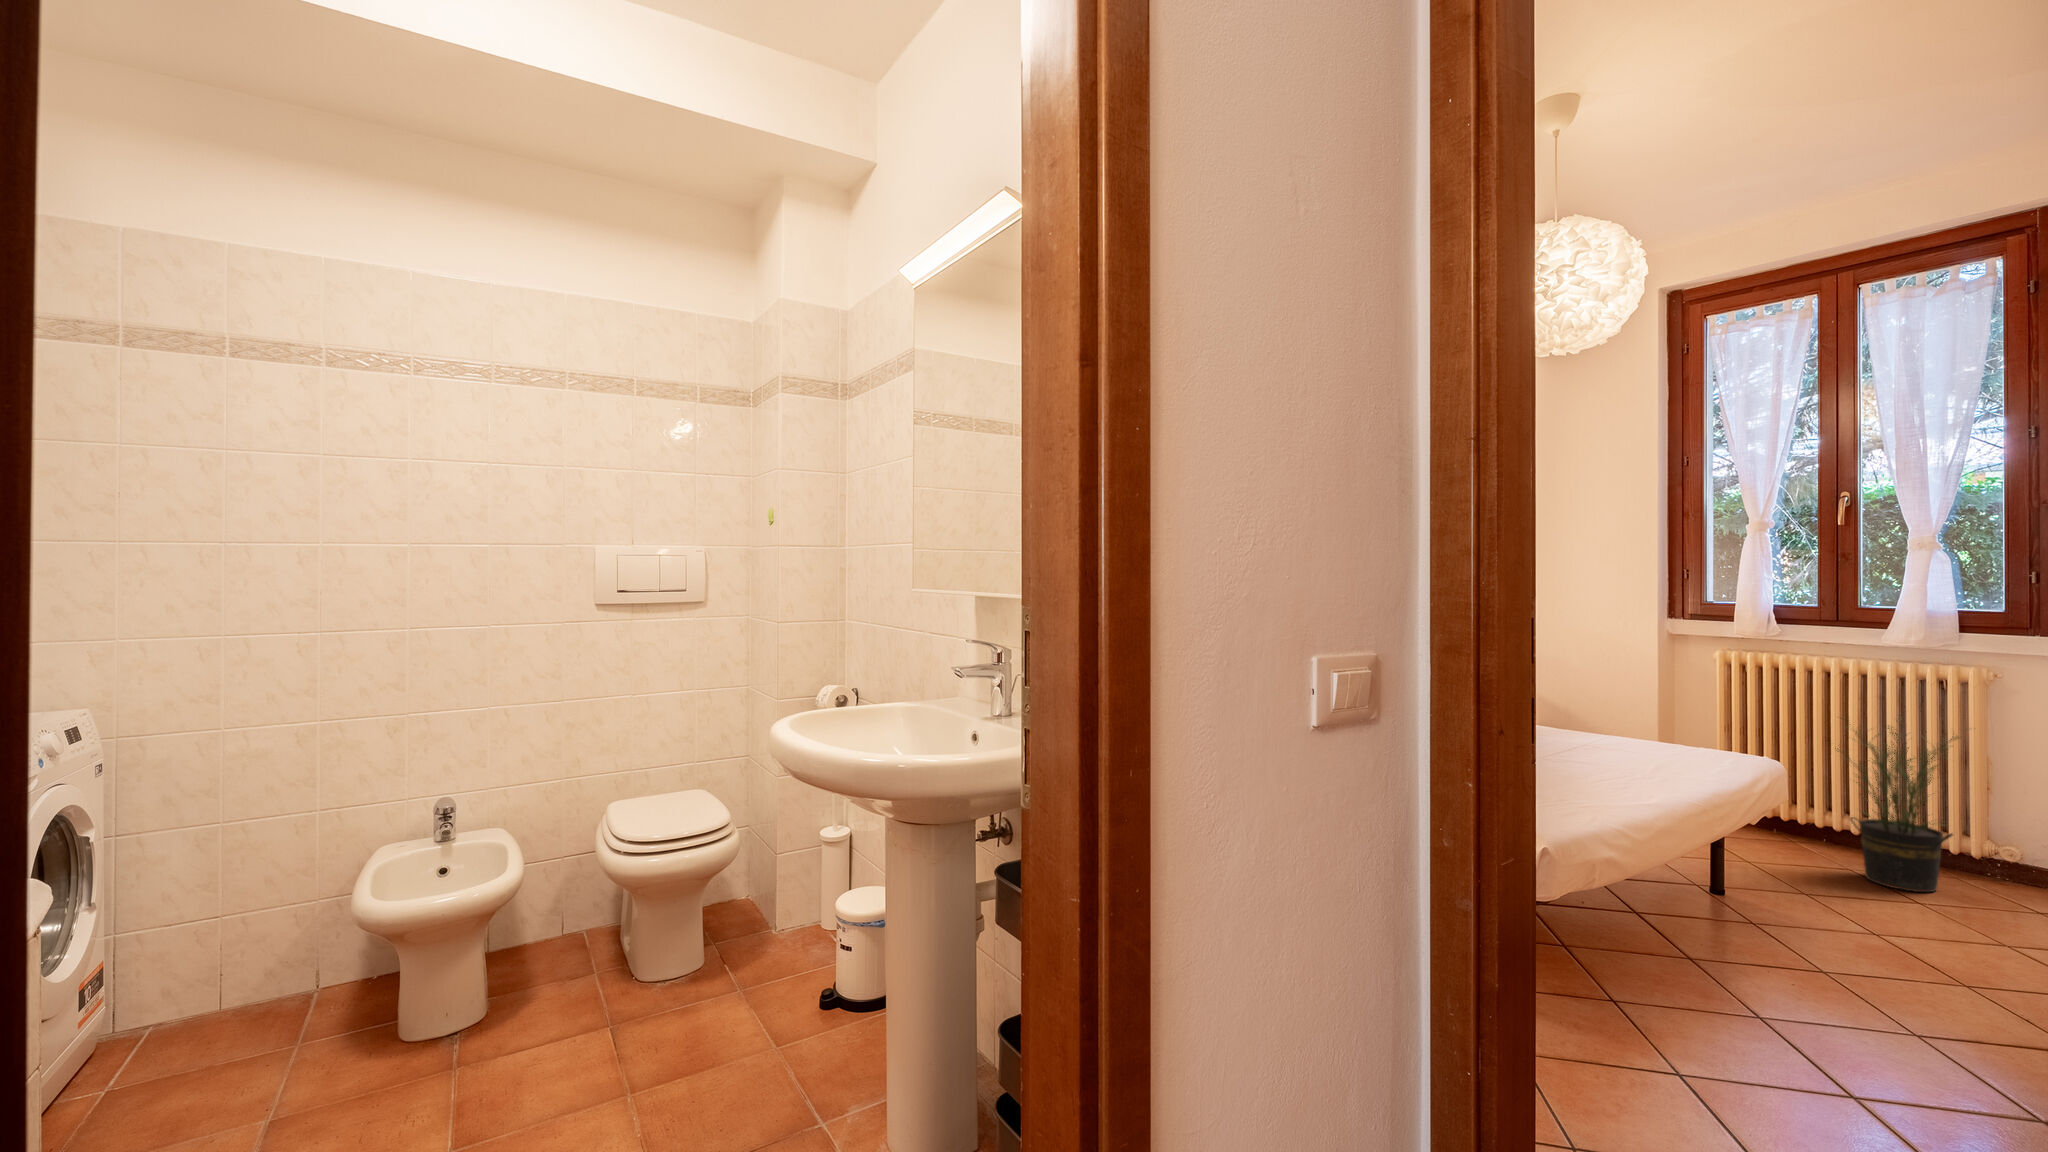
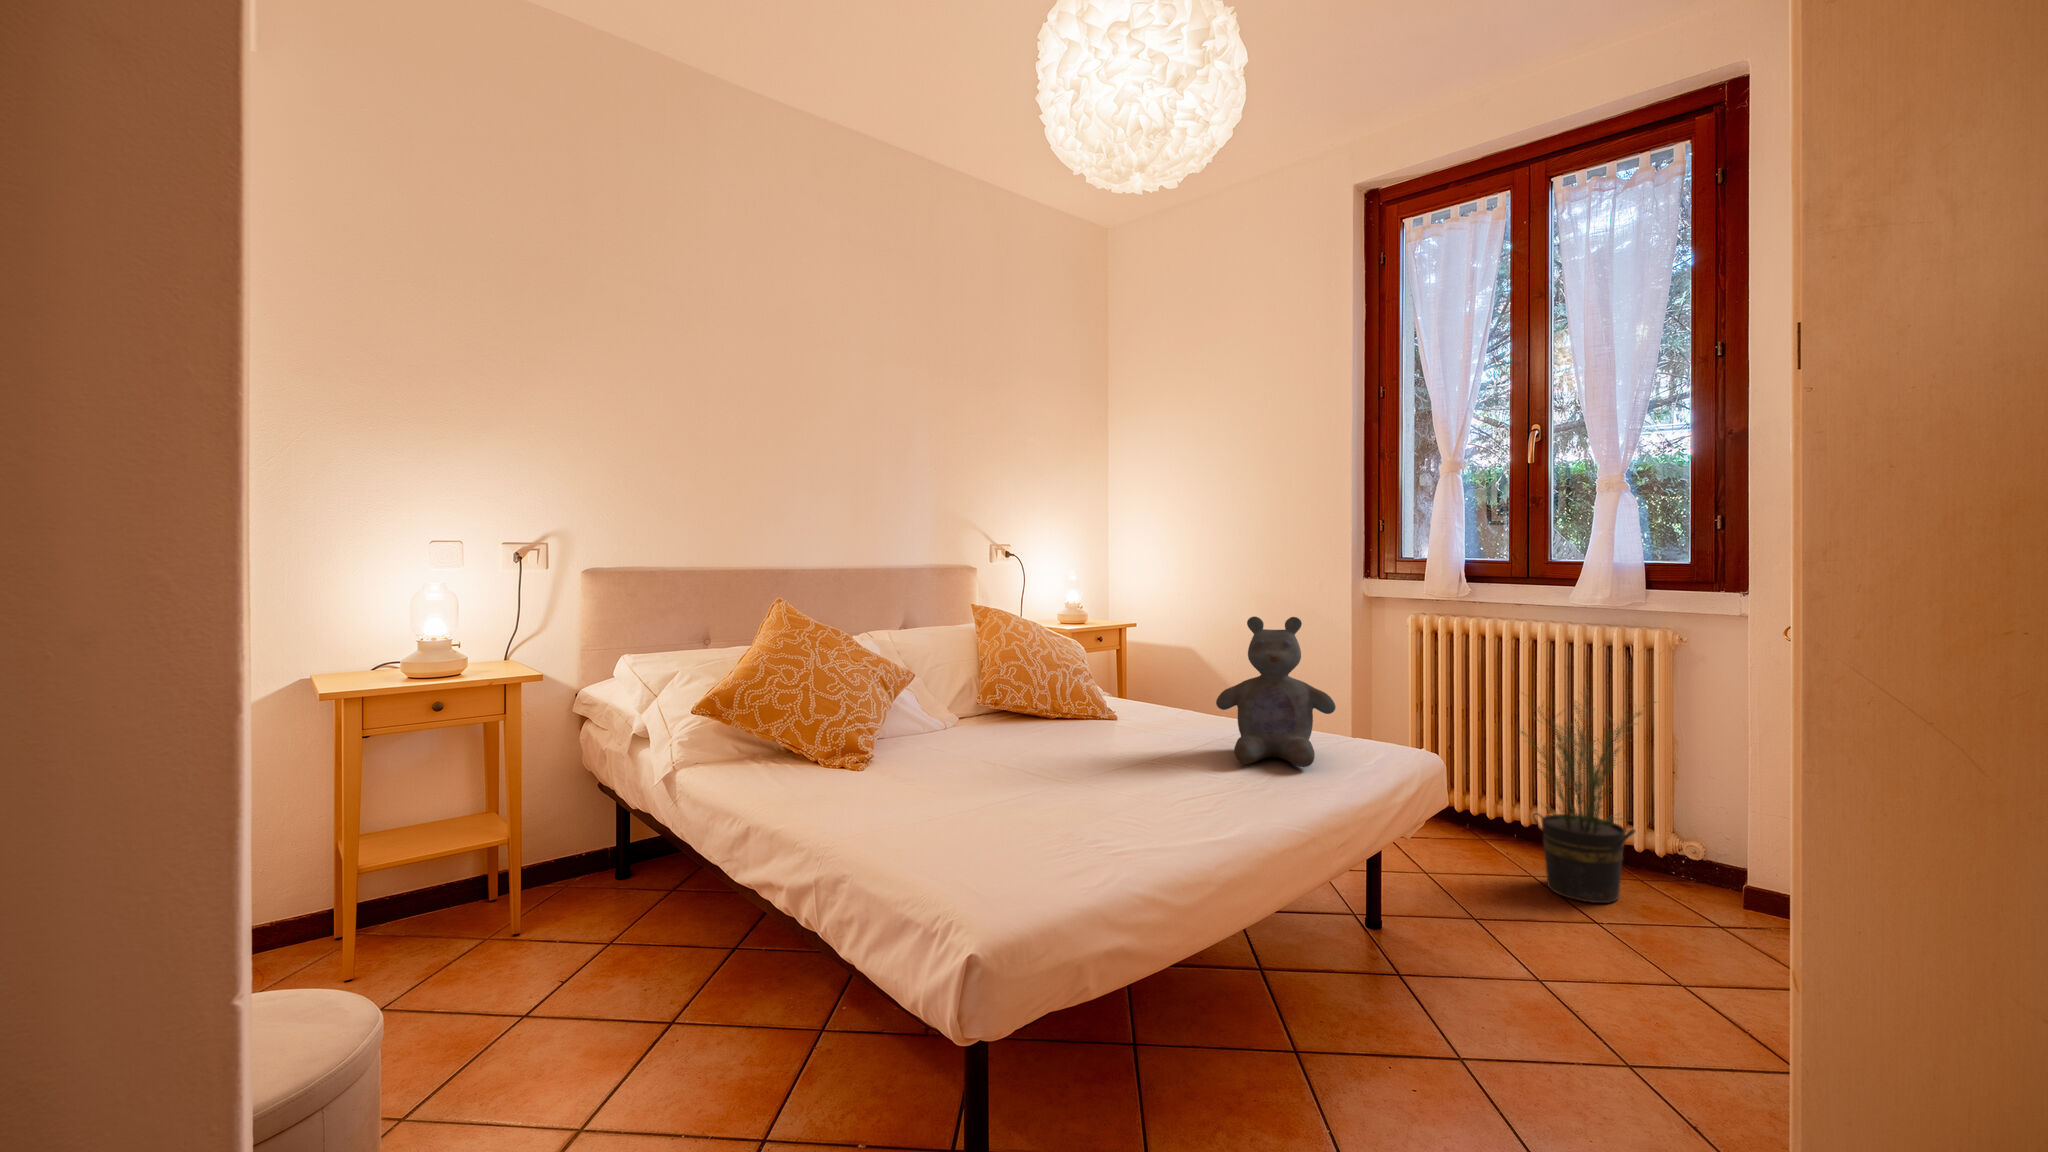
stuffed bear: none [1585,653,1690,765] -> present [1216,617,1336,767]

